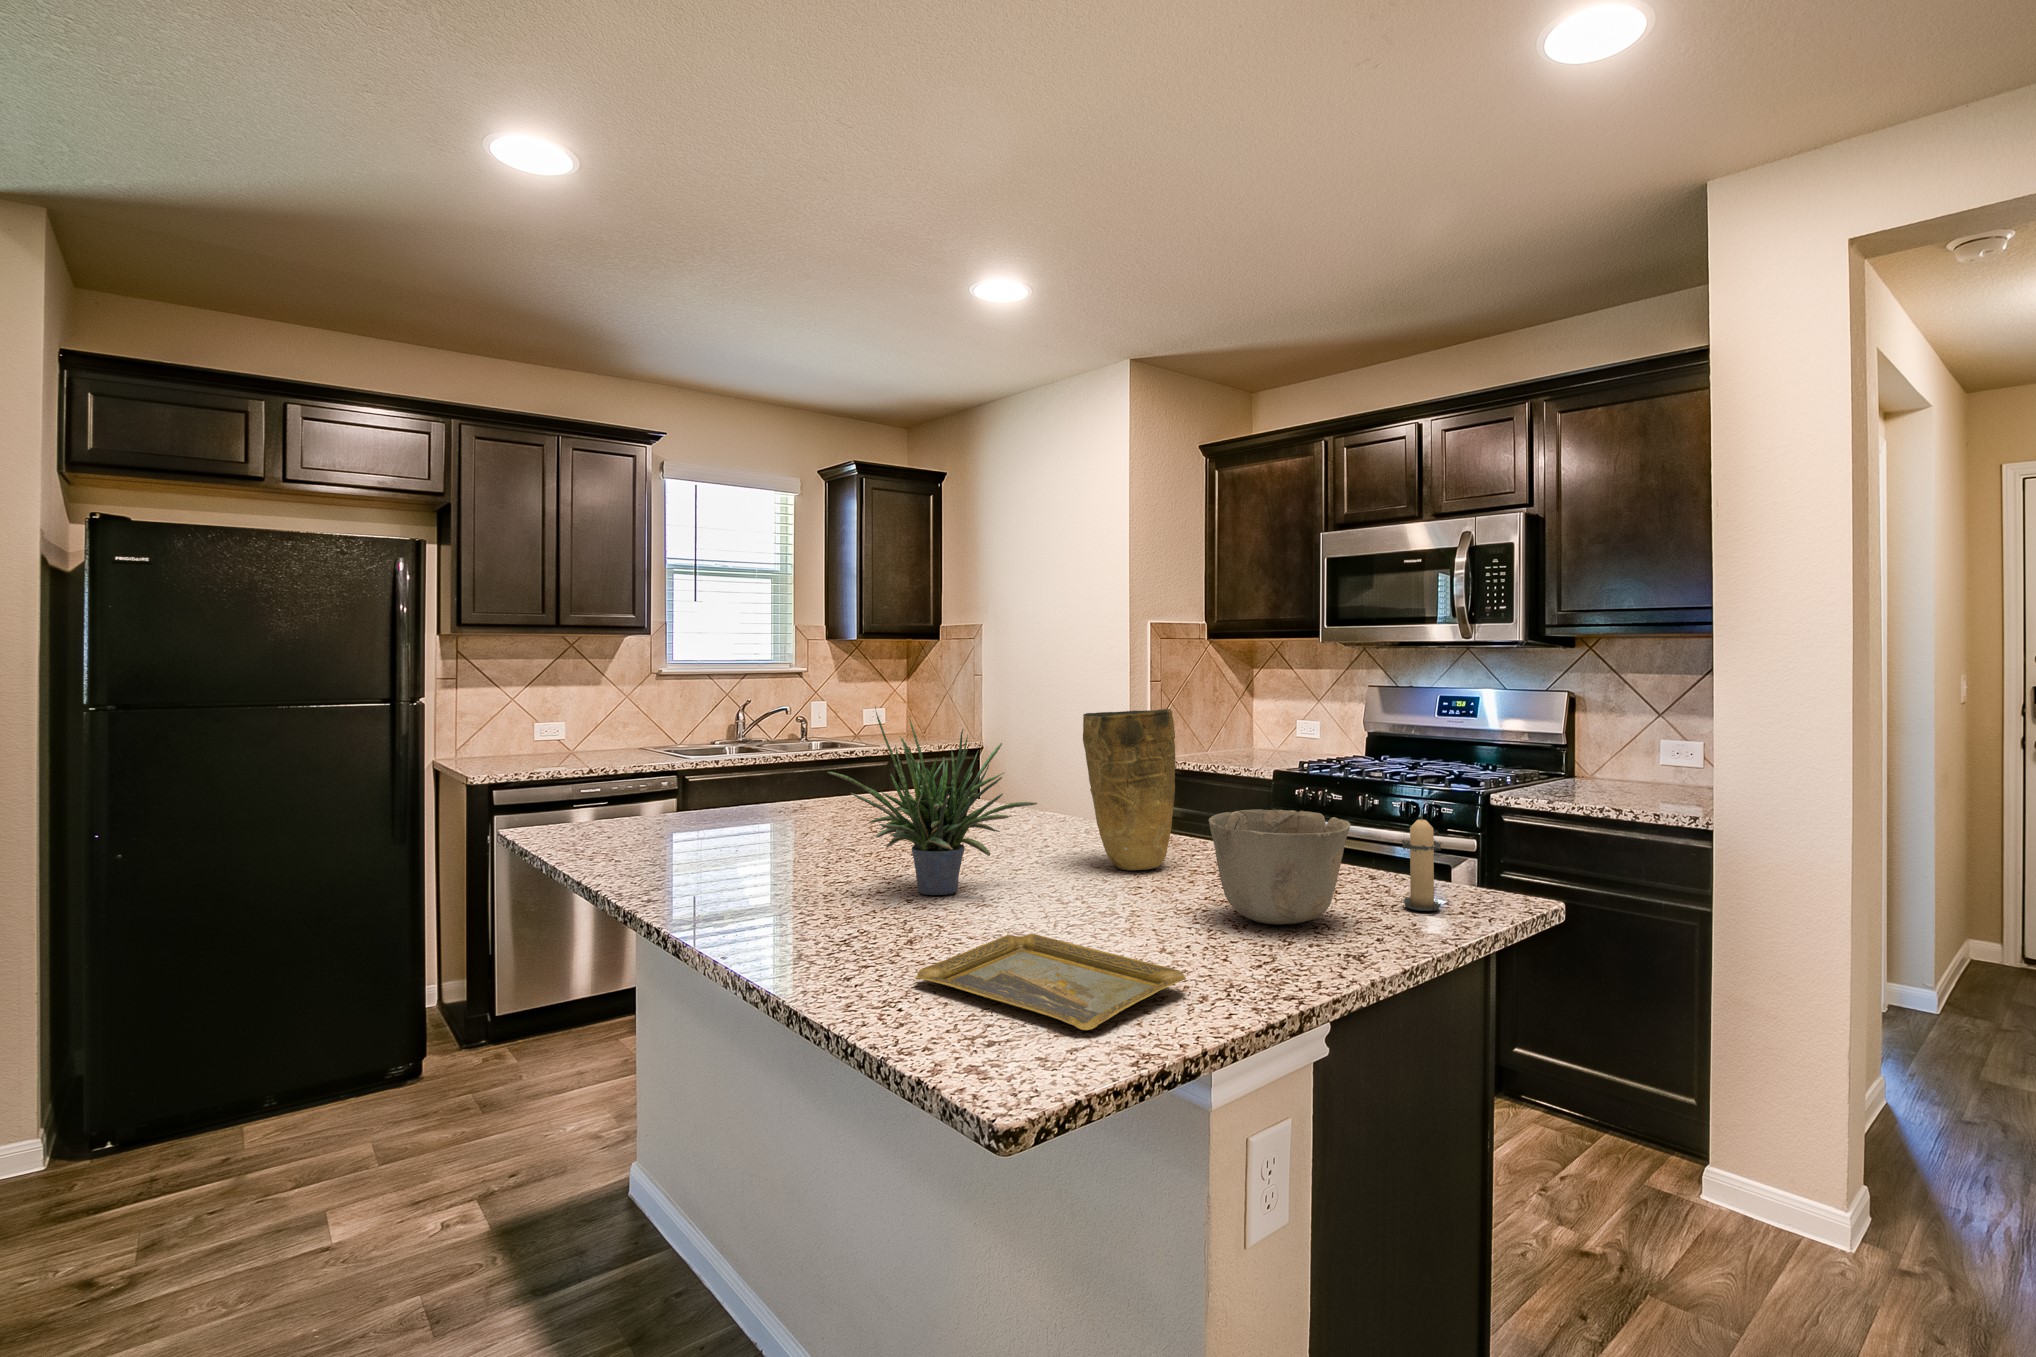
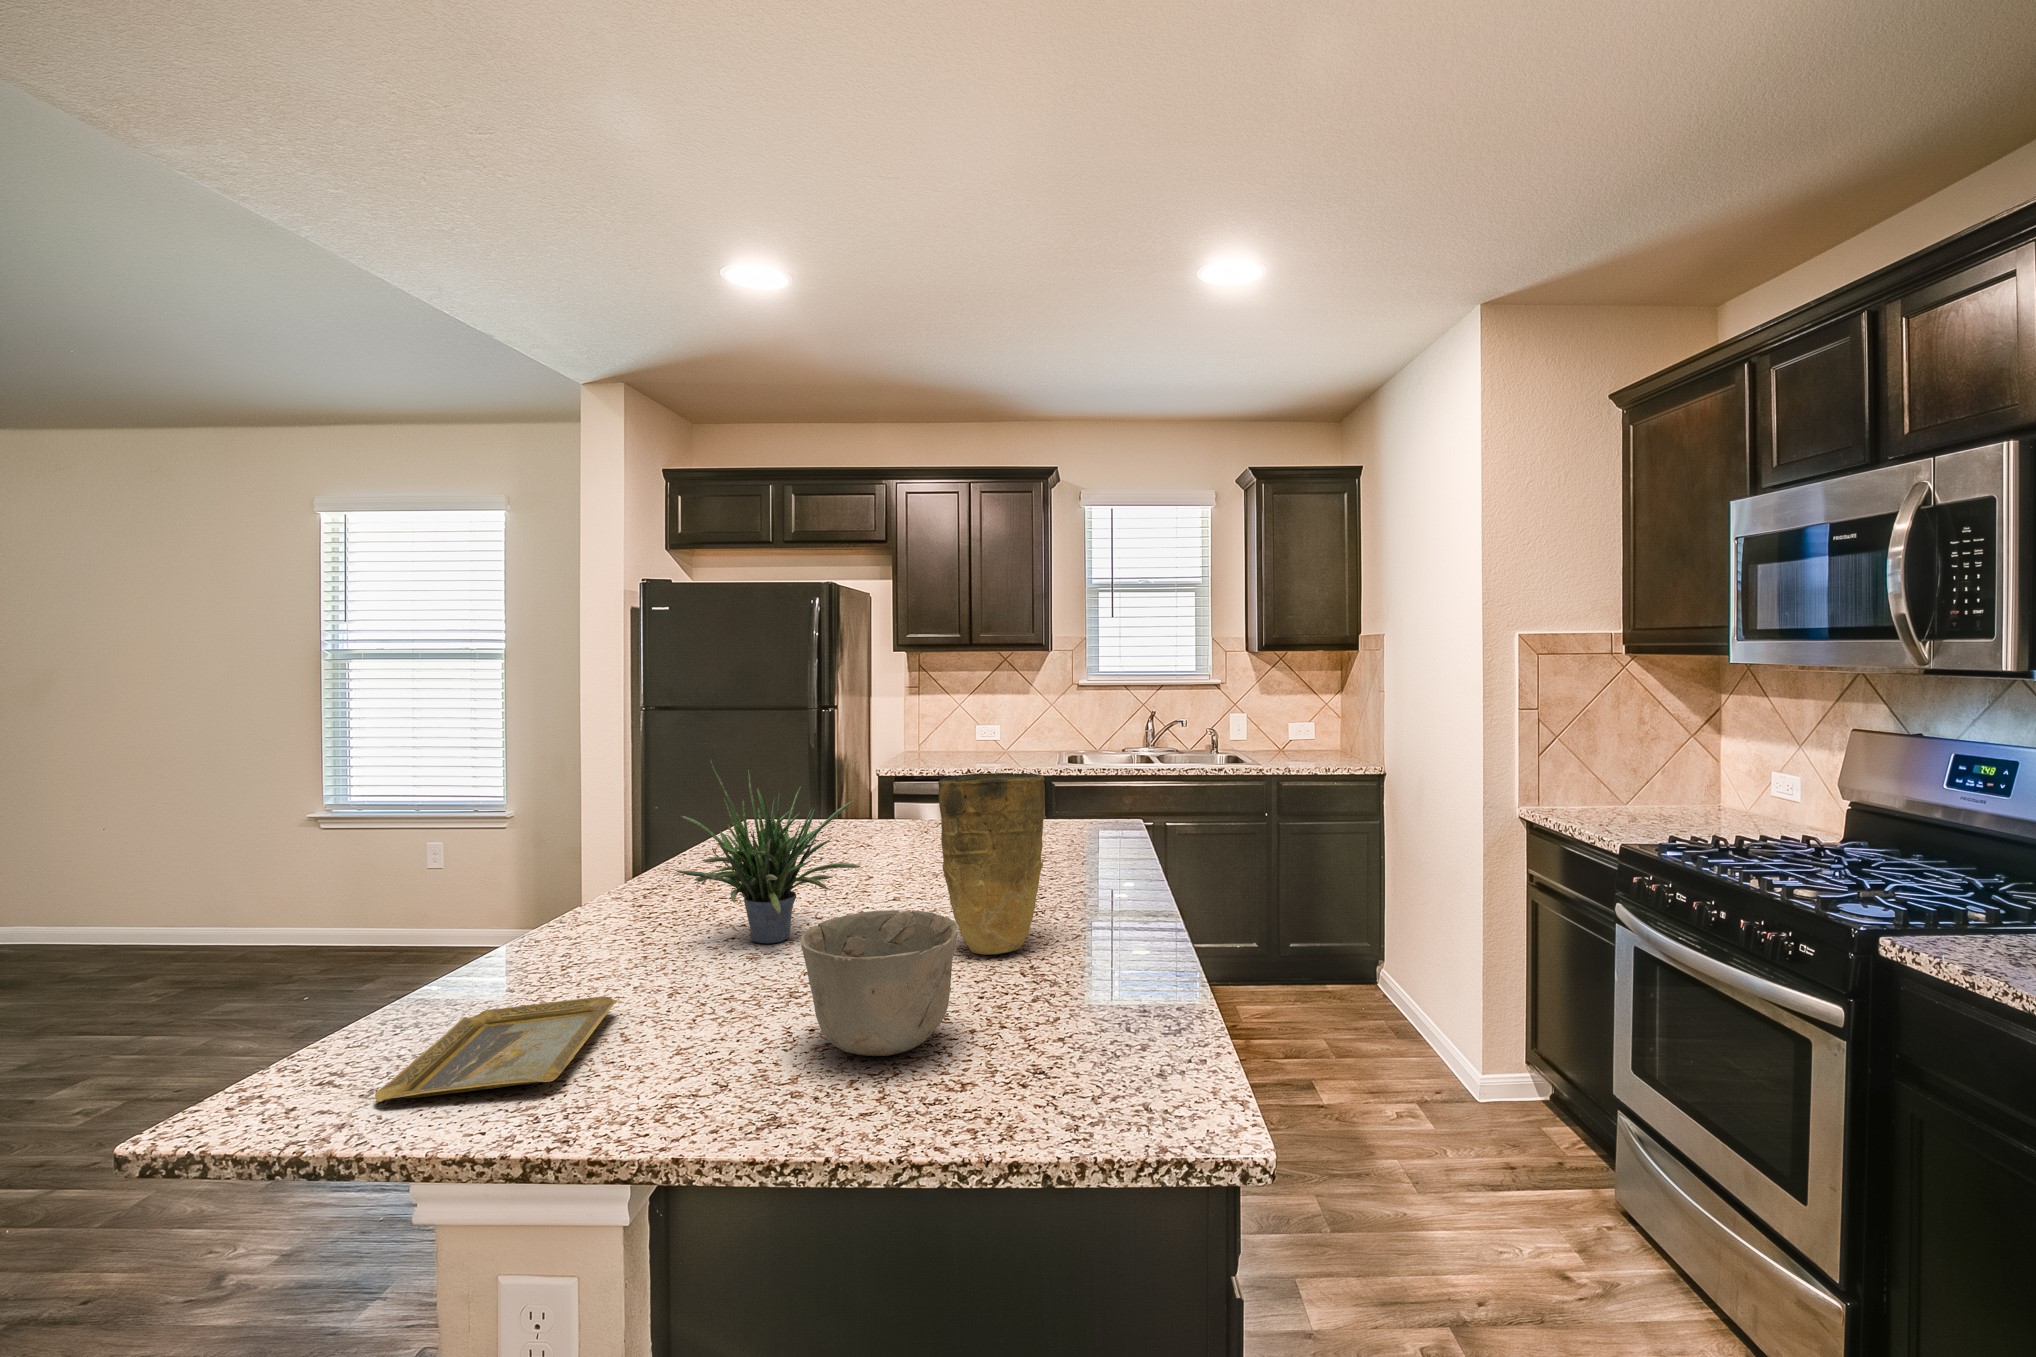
candle: present [1402,813,1442,911] -> none [1026,953,1088,1088]

